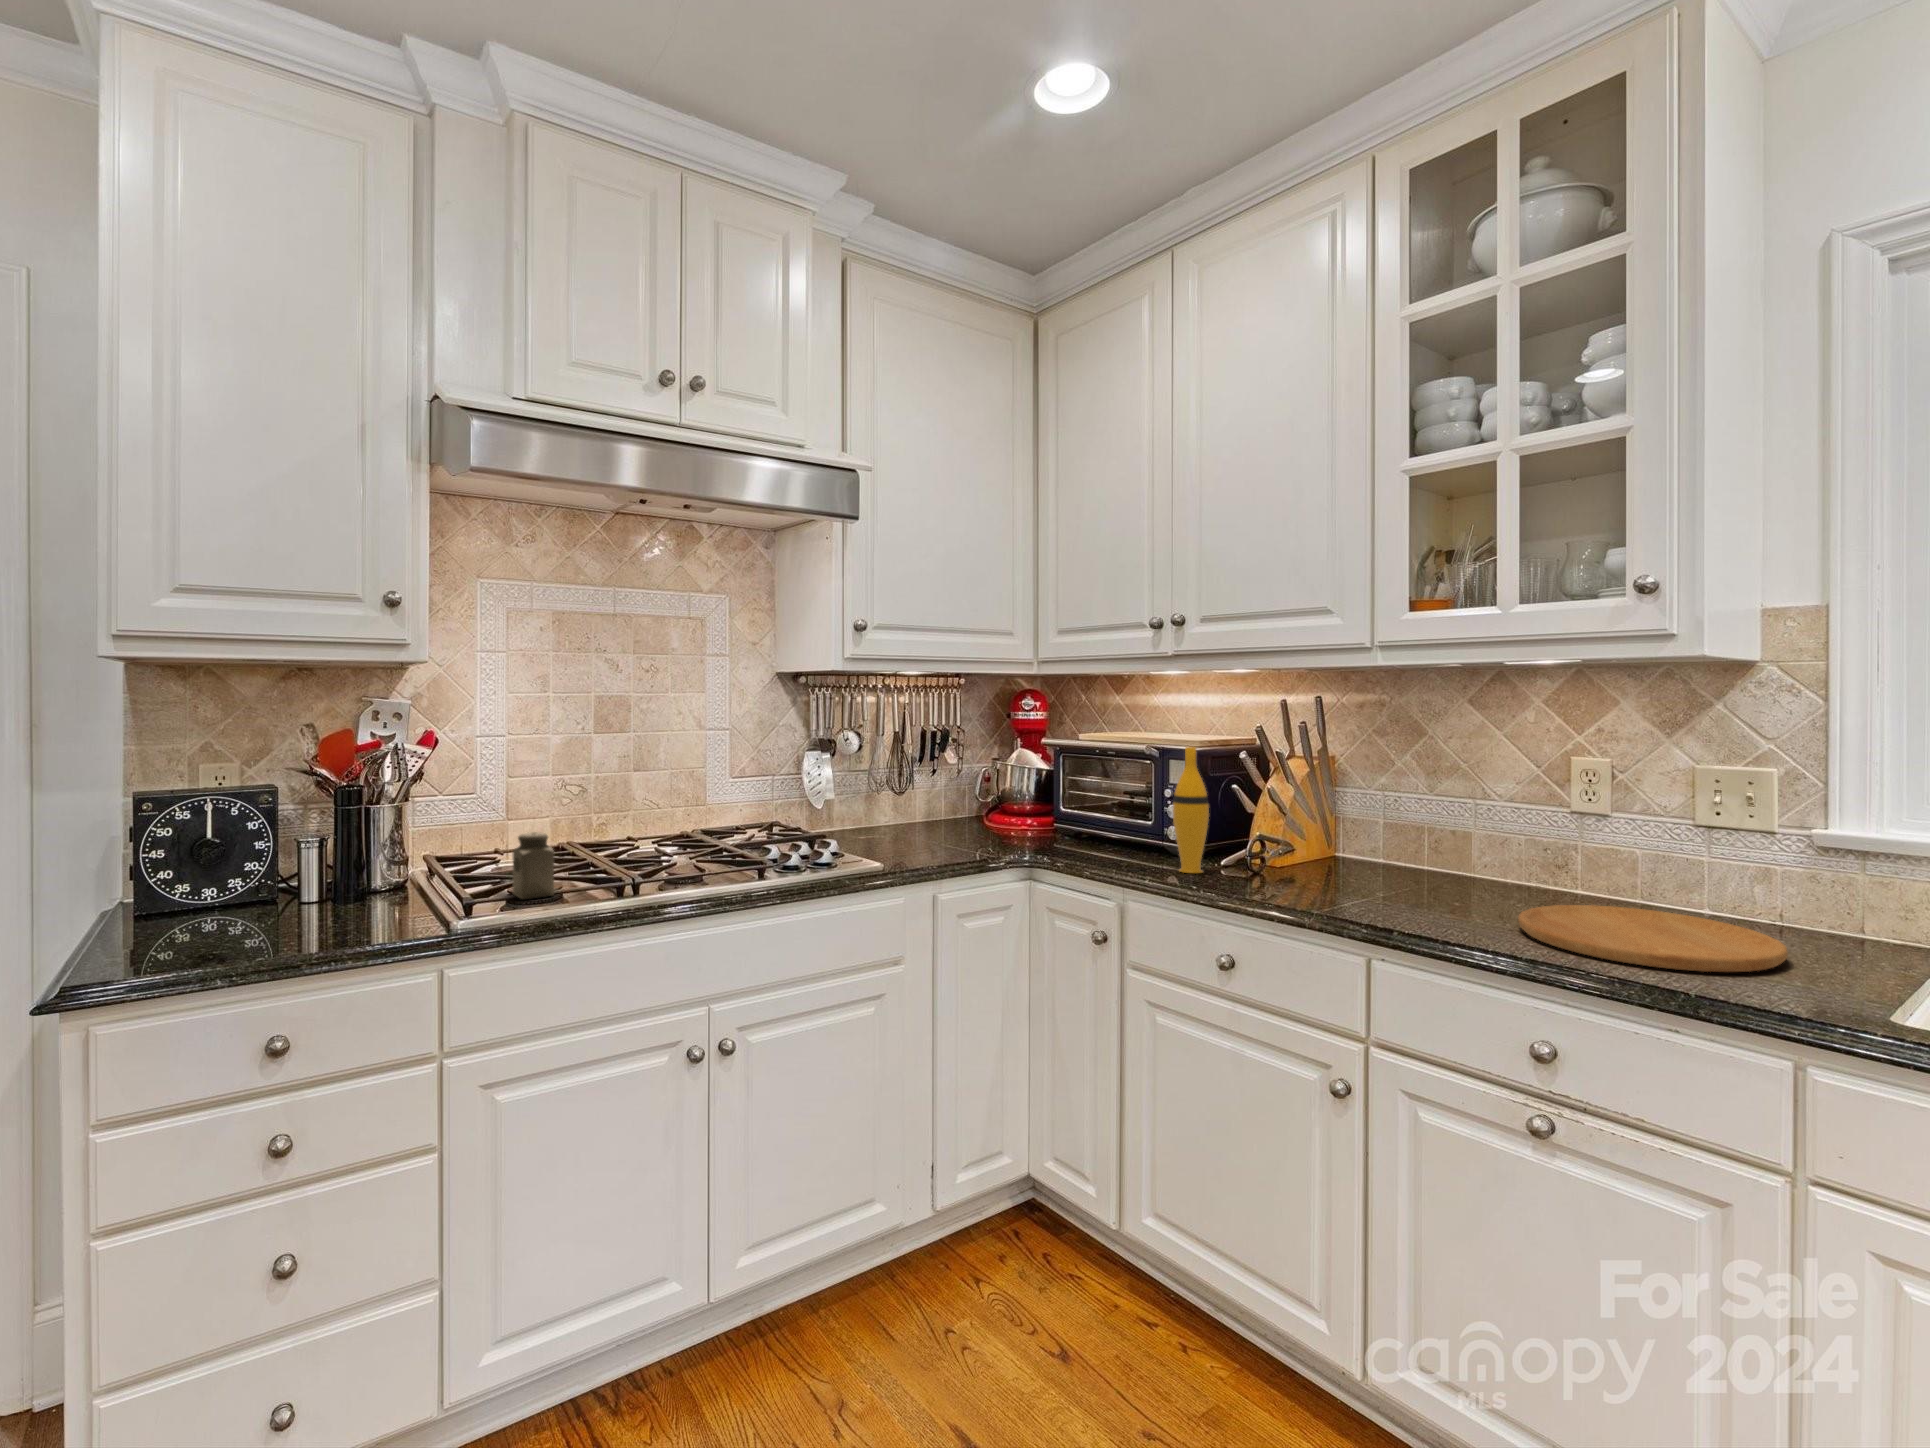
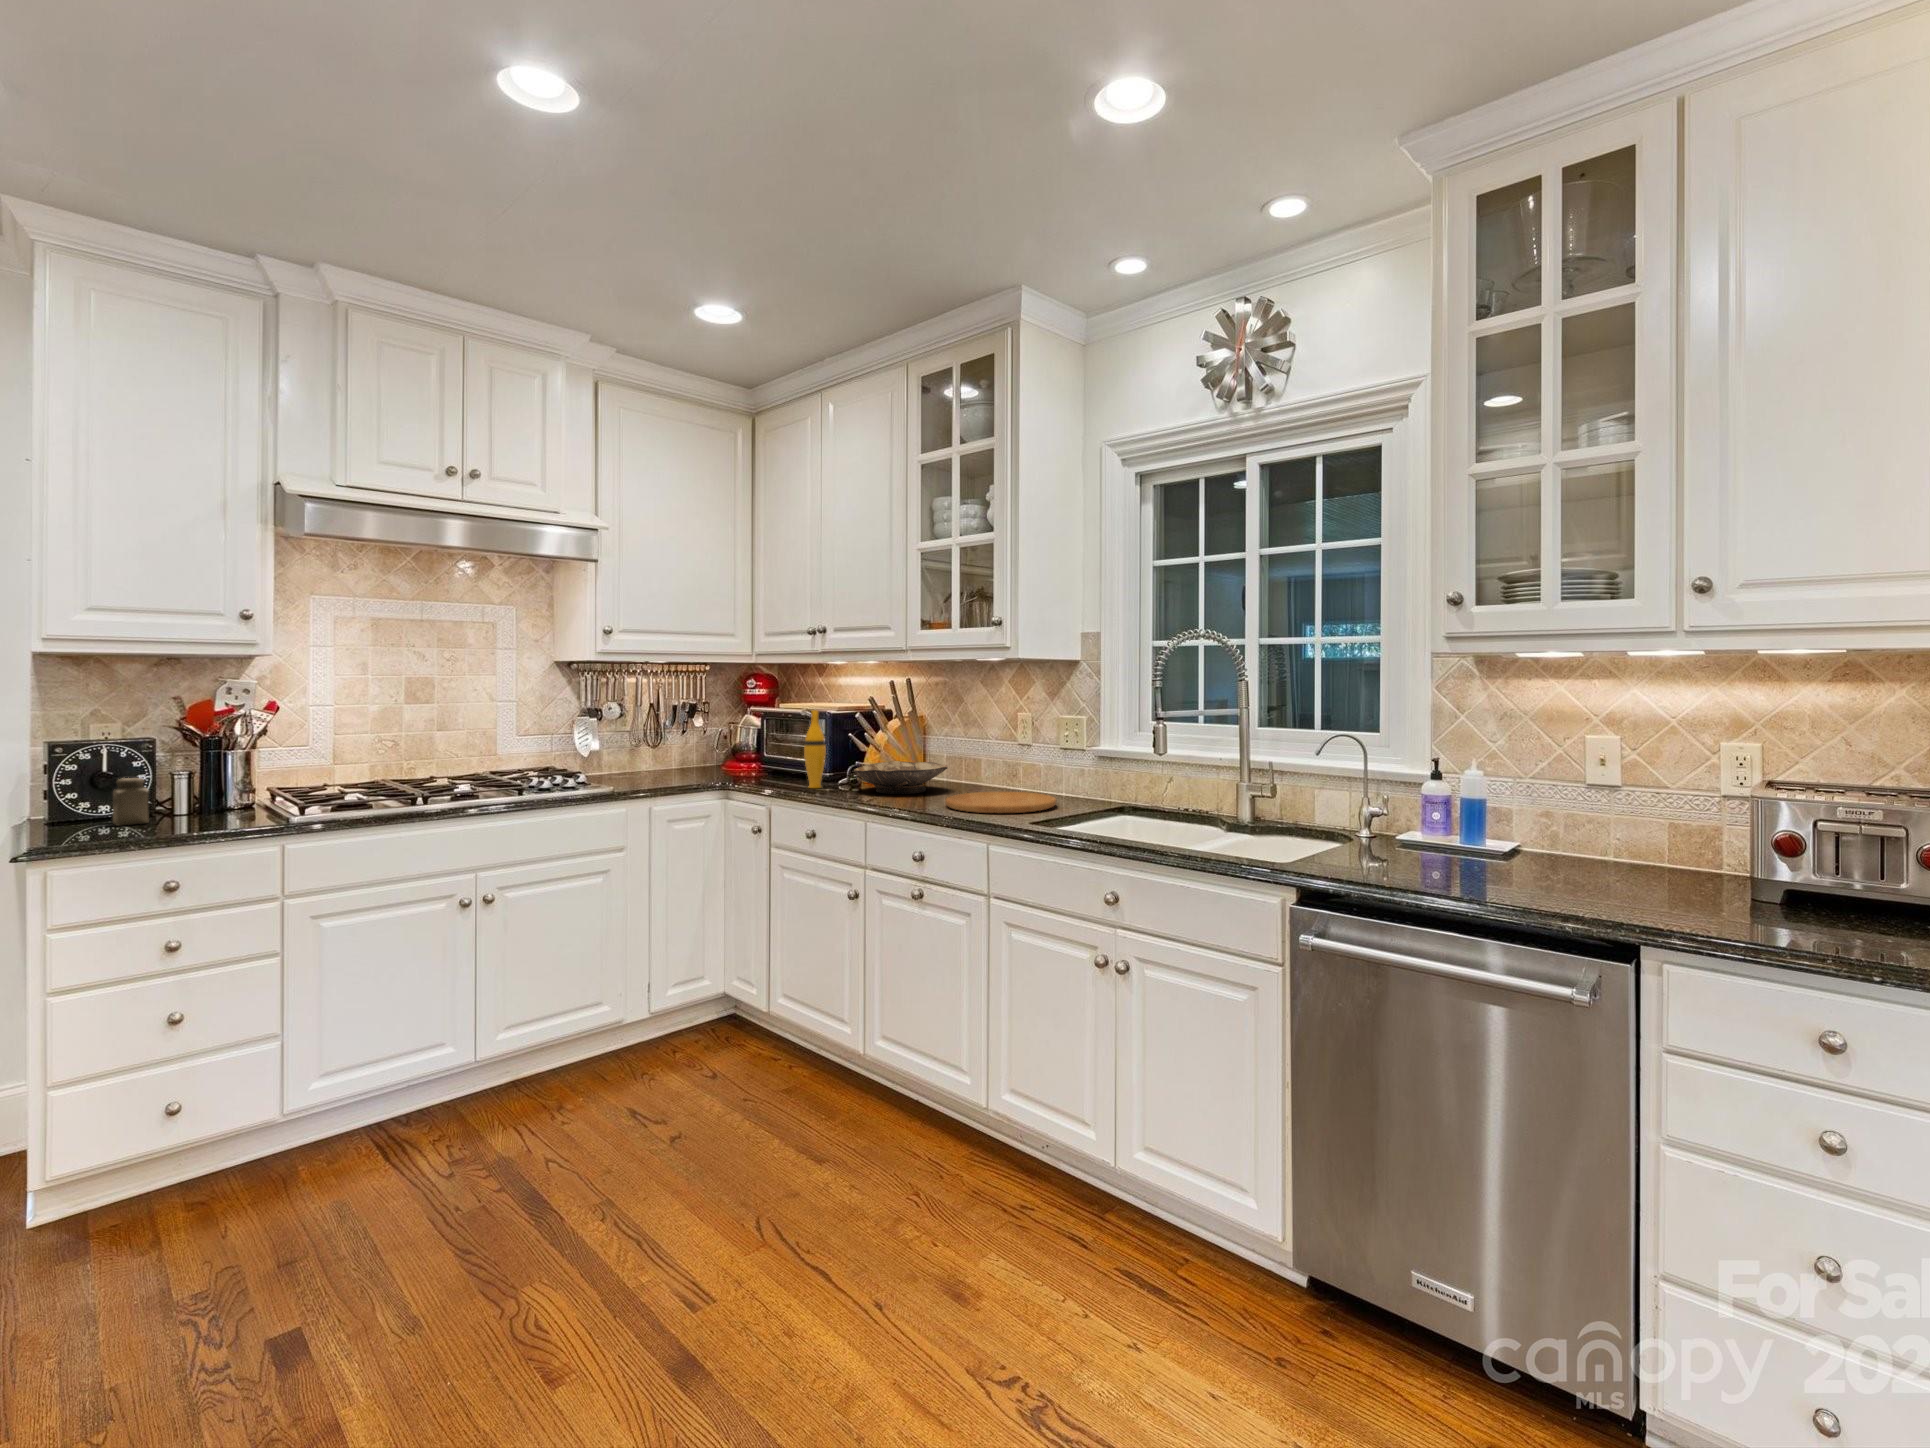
bowl: none [1270,831,1443,895] -> present [854,761,948,794]
salt shaker: present [512,832,555,899] -> present [113,778,149,826]

